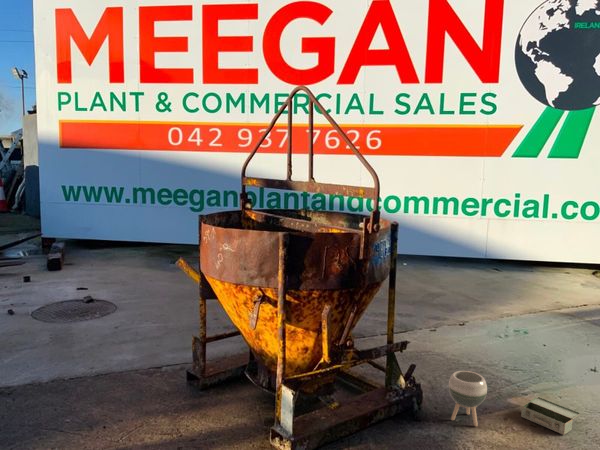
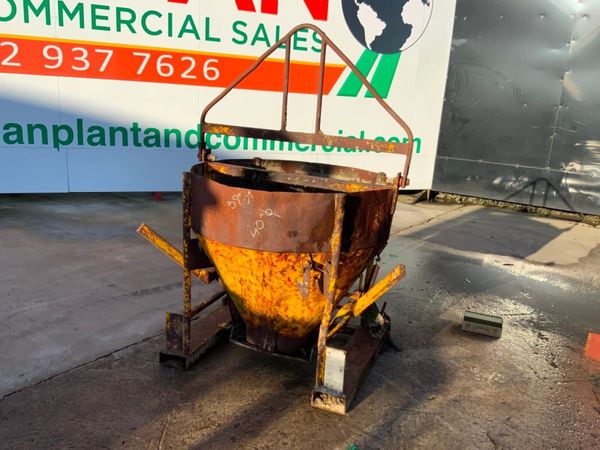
planter: present [449,371,487,426] -> none [416,299,451,346]

